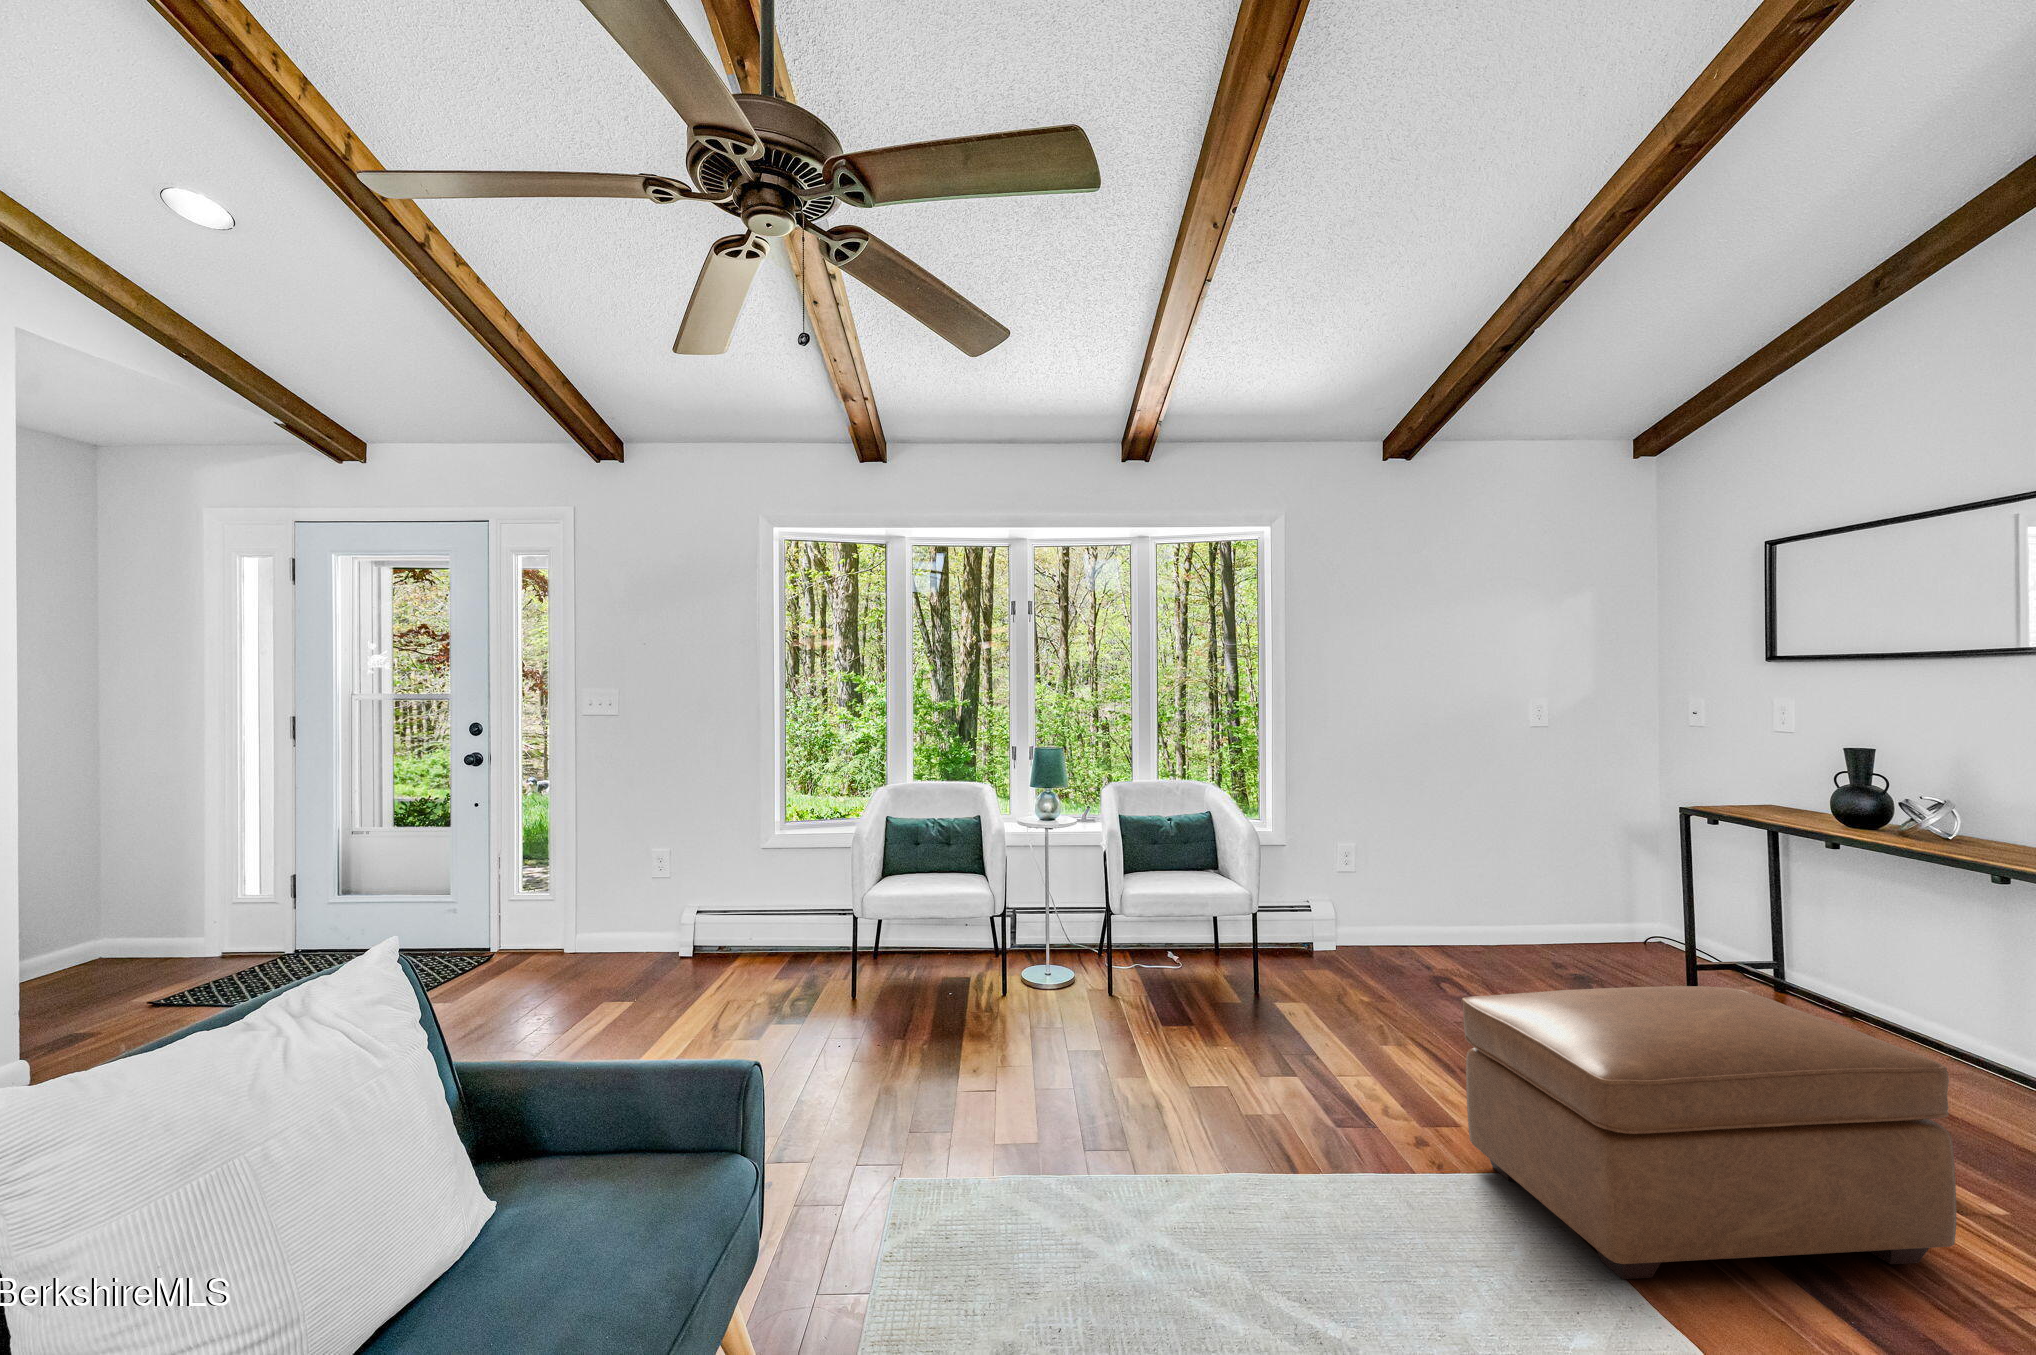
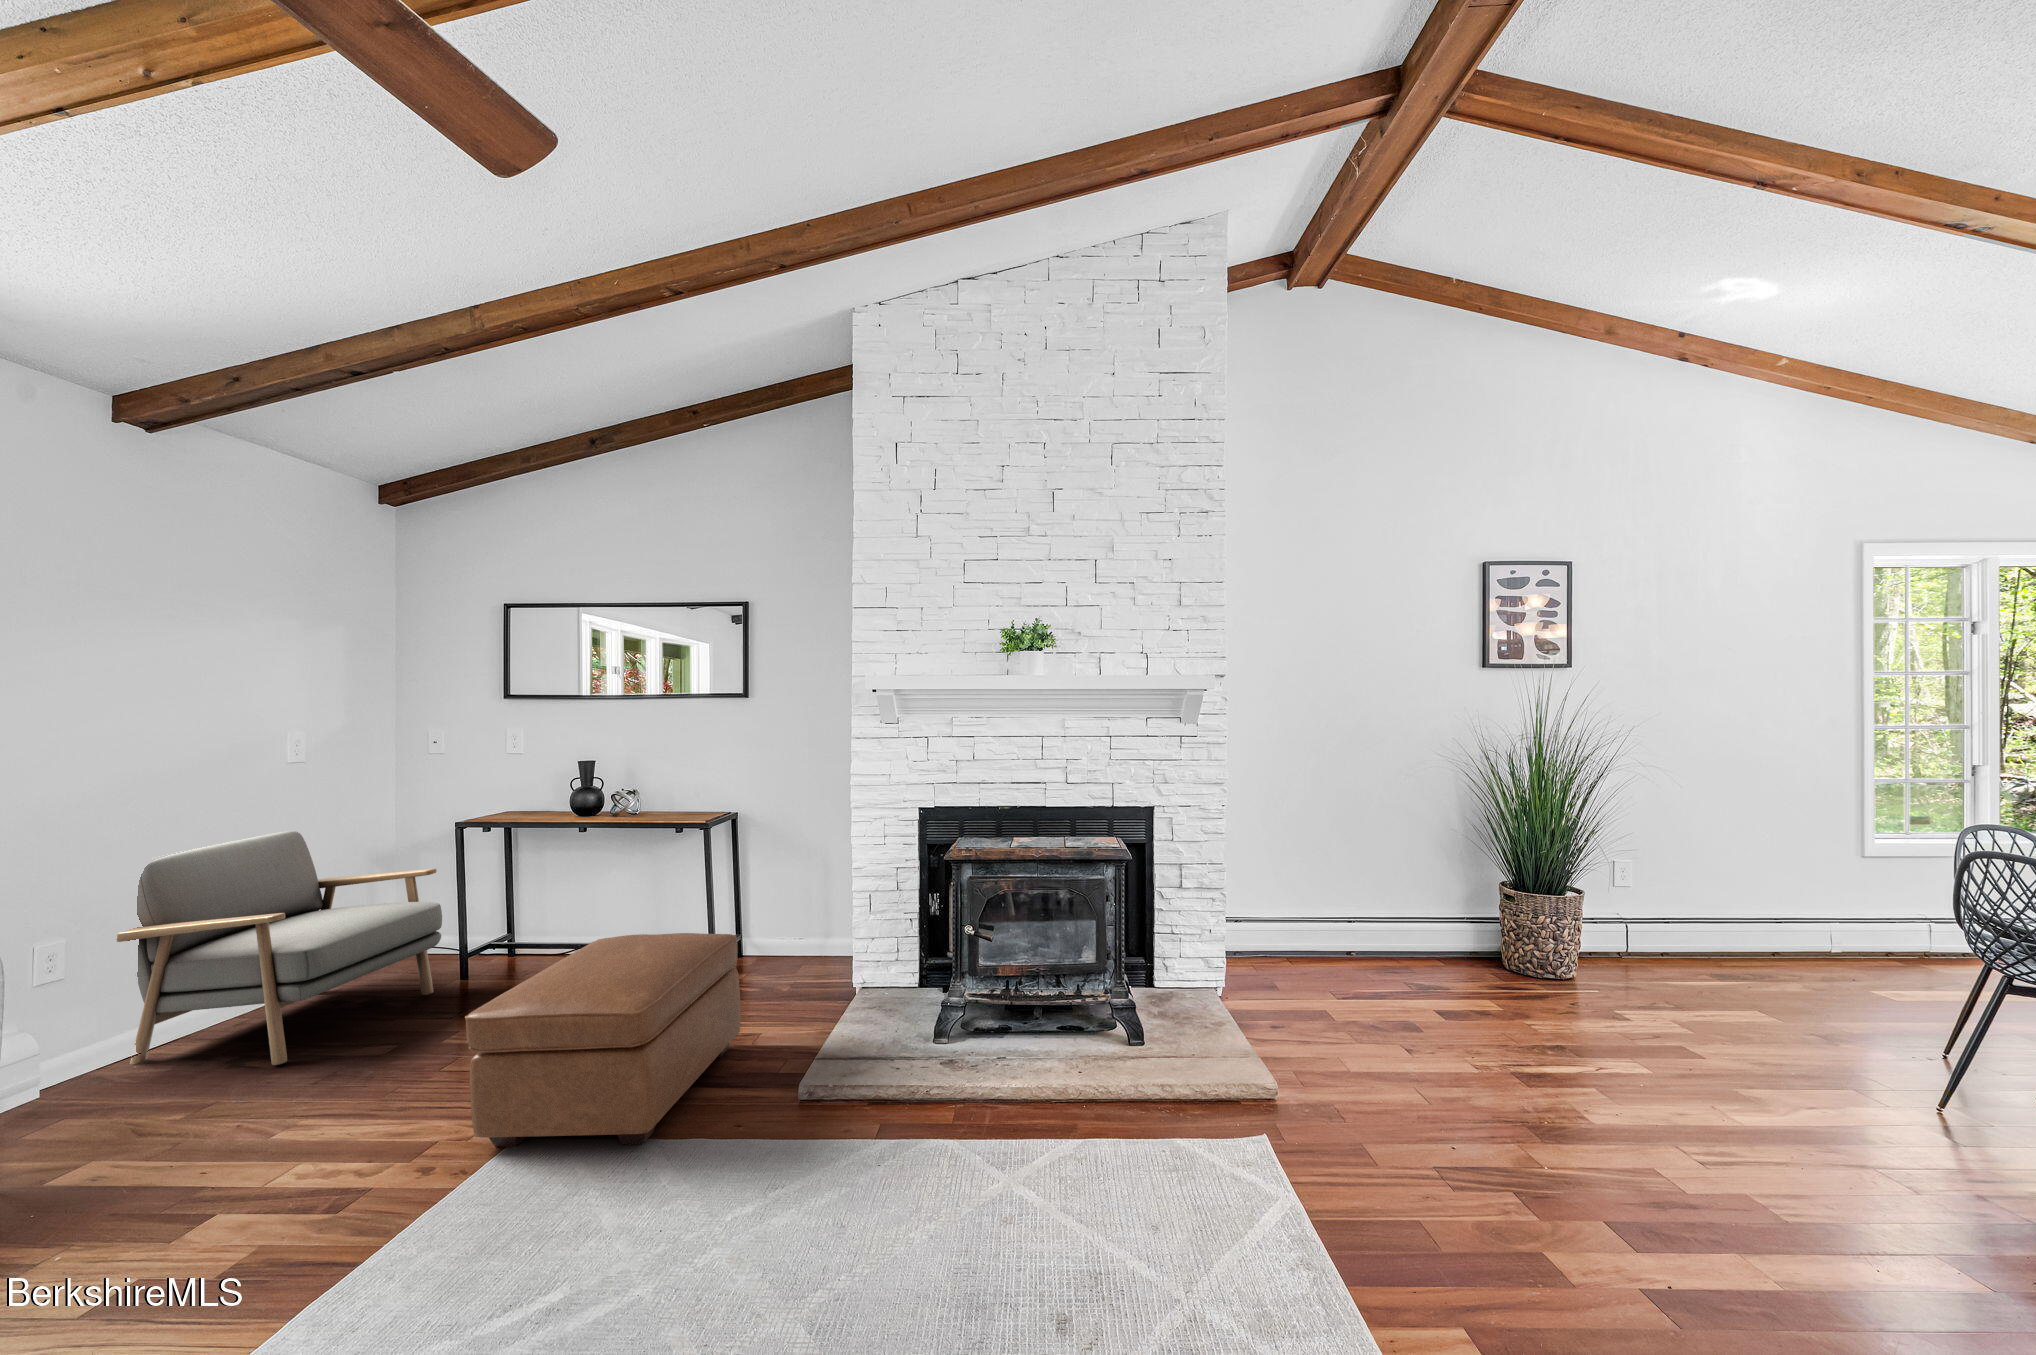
armchair: none [1371,784,1643,999] -> present [116,831,442,1065]

